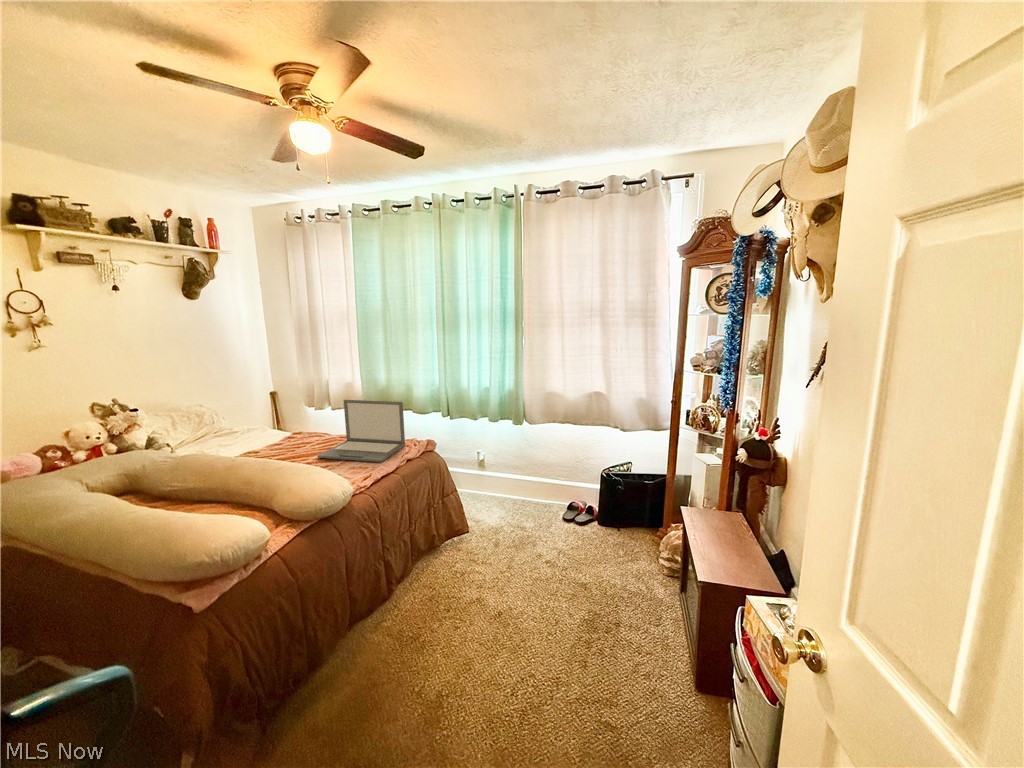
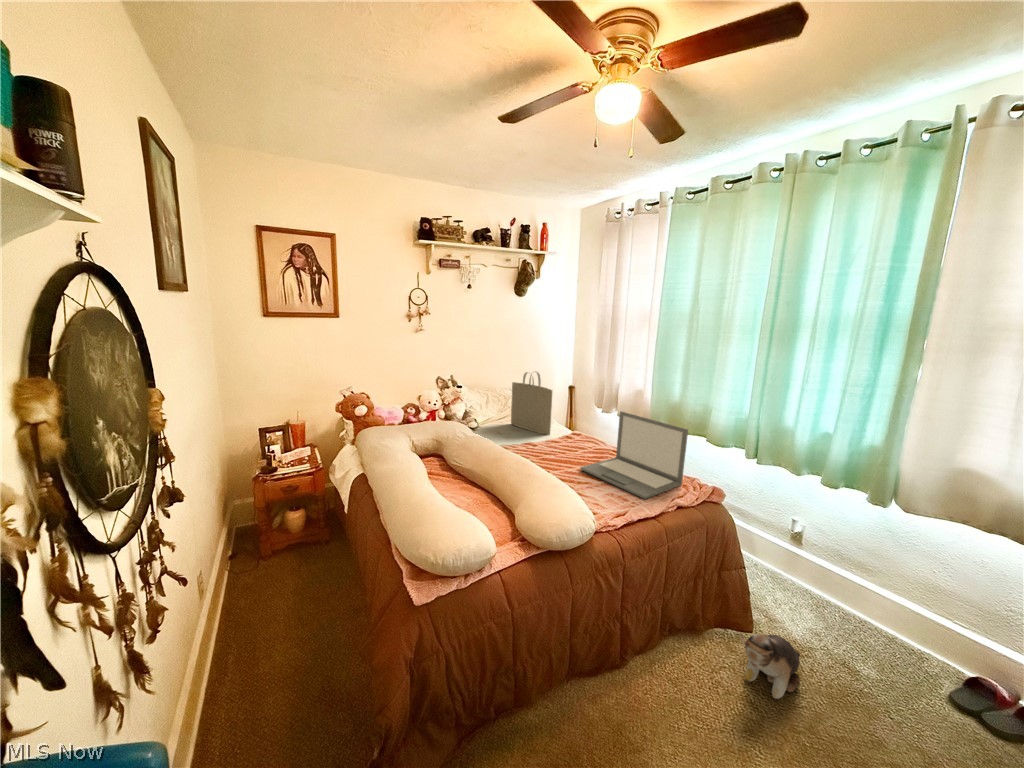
tote bag: none [211,378,272,441] -> present [511,372,552,435]
plush toy: none [461,523,497,560] -> present [740,634,800,699]

